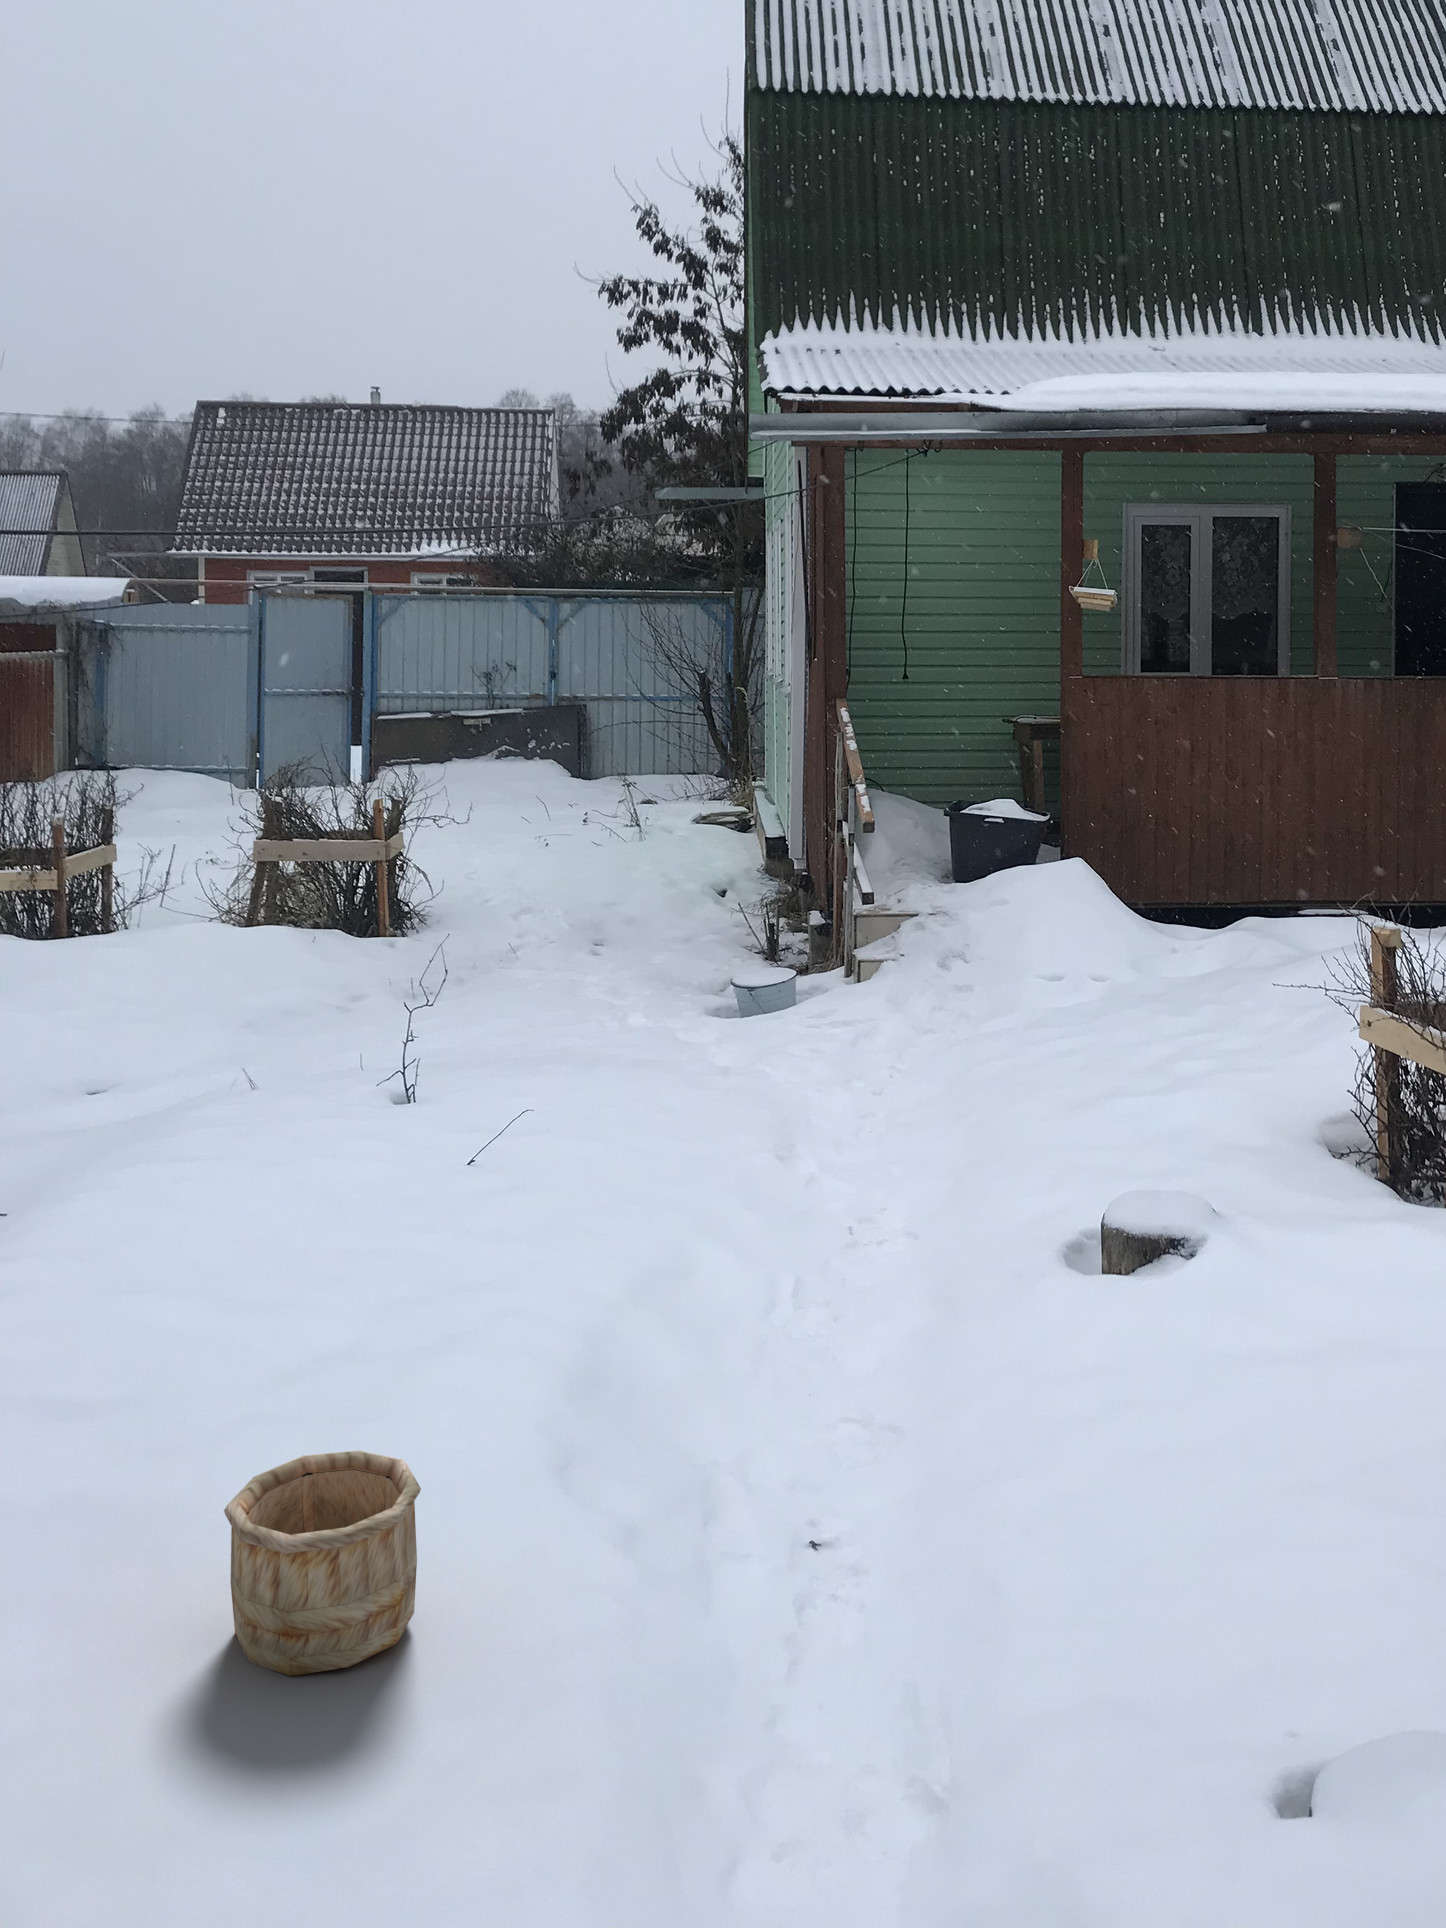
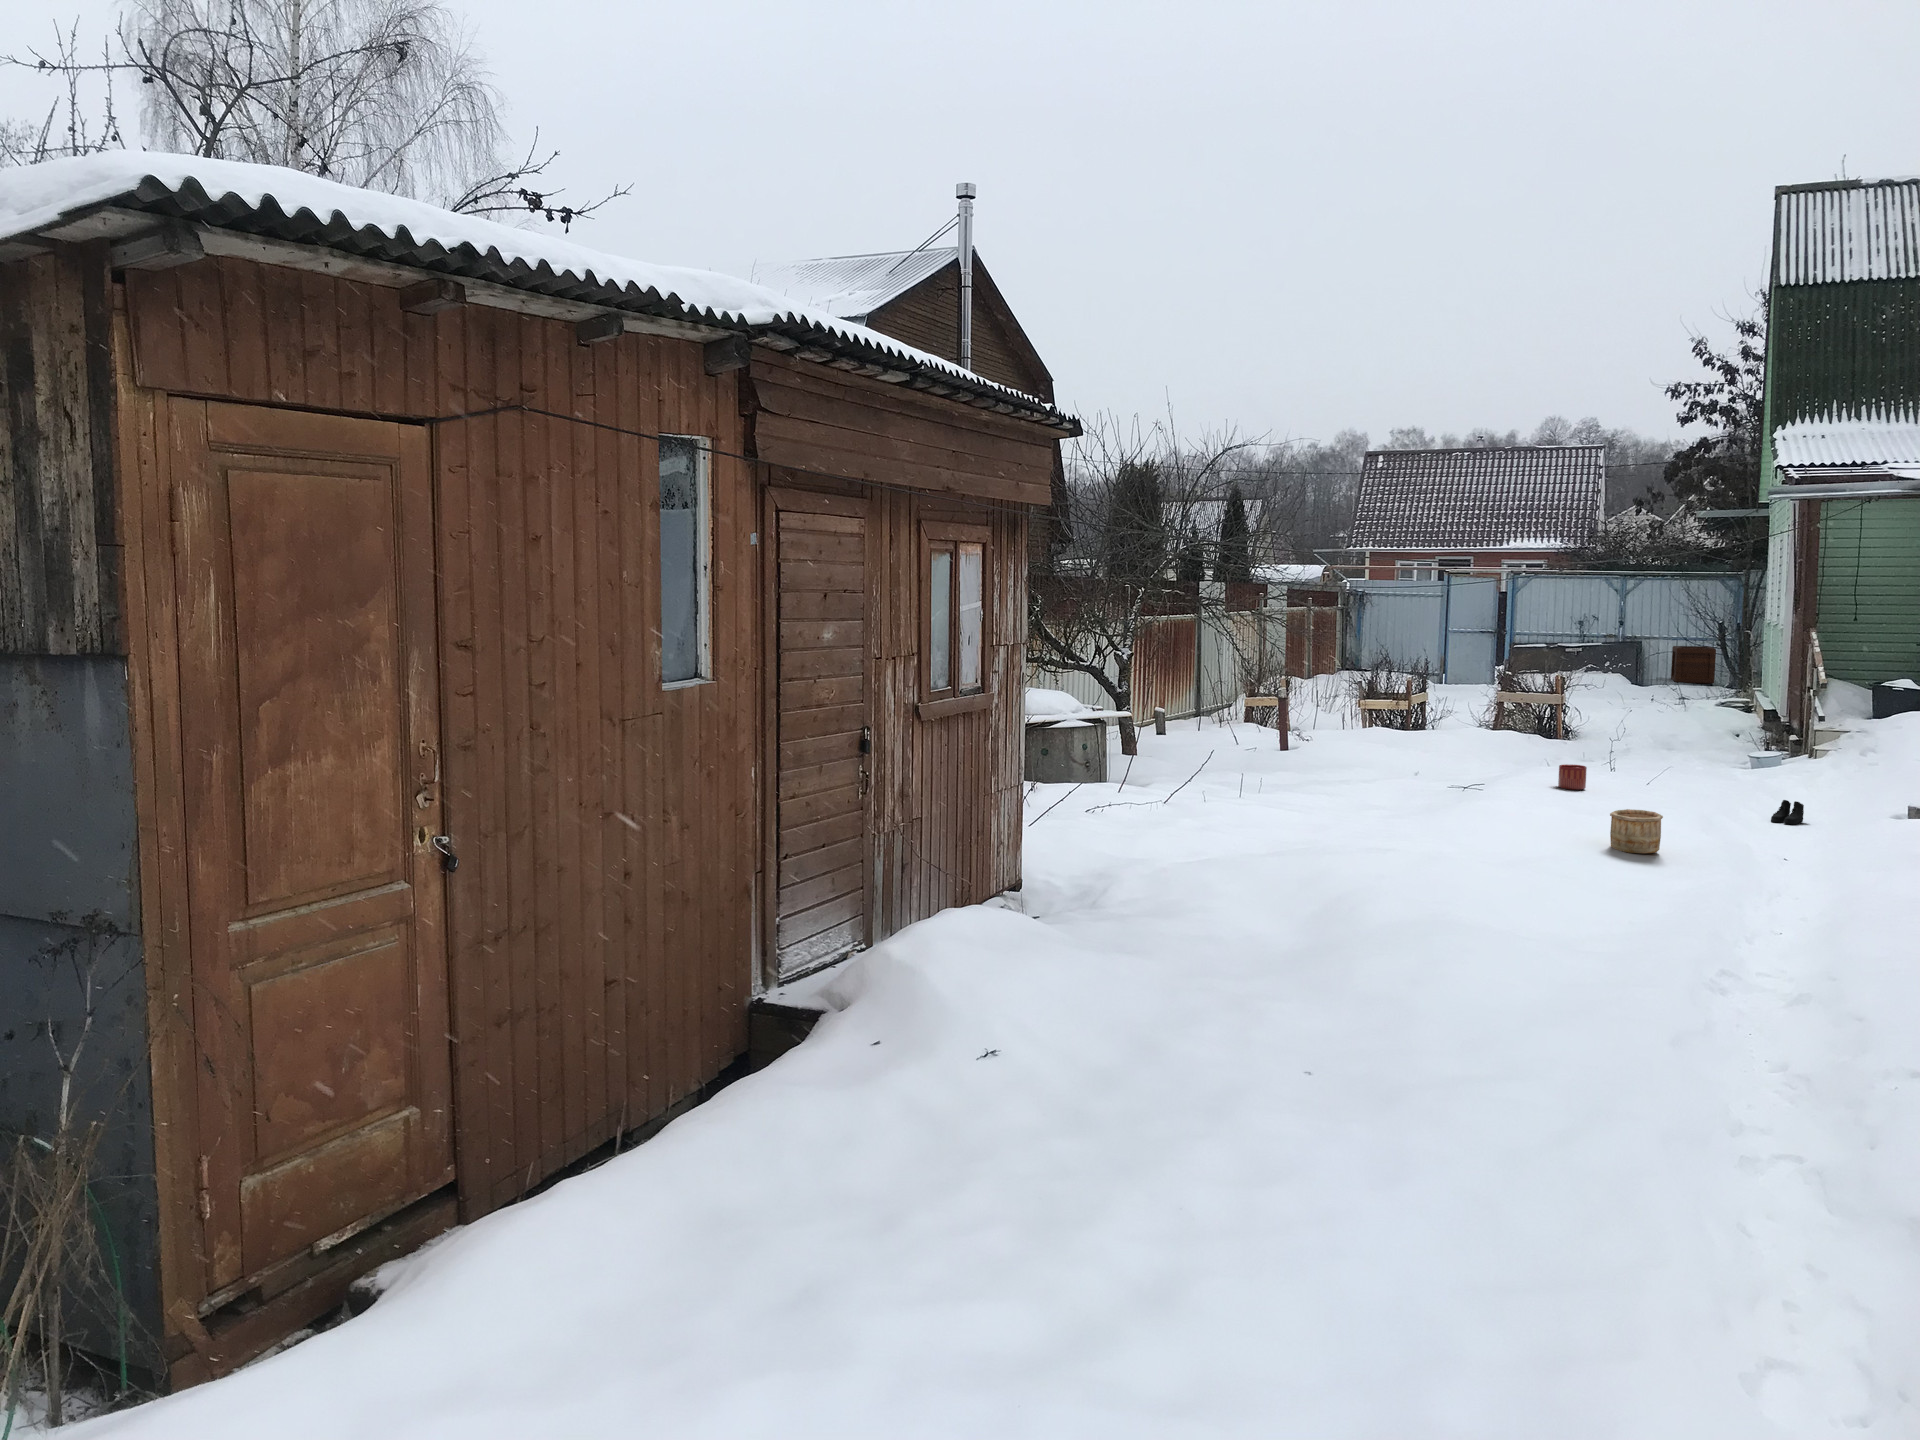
wooden crate: none [634,714,699,777] -> present [1671,646,1716,684]
planter: none [242,1121,319,1205] -> present [1558,764,1587,790]
boots: none [784,1159,856,1230] -> present [1771,800,1804,825]

